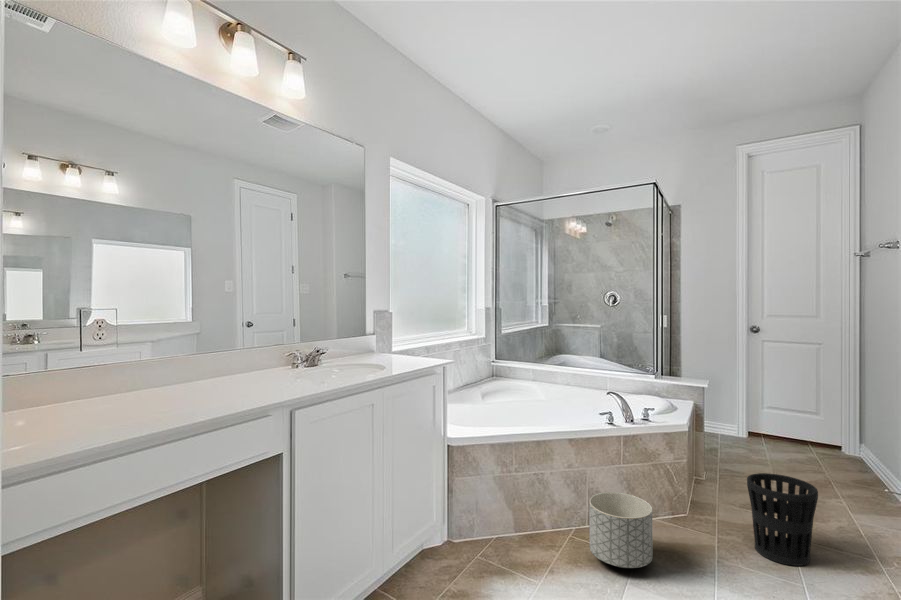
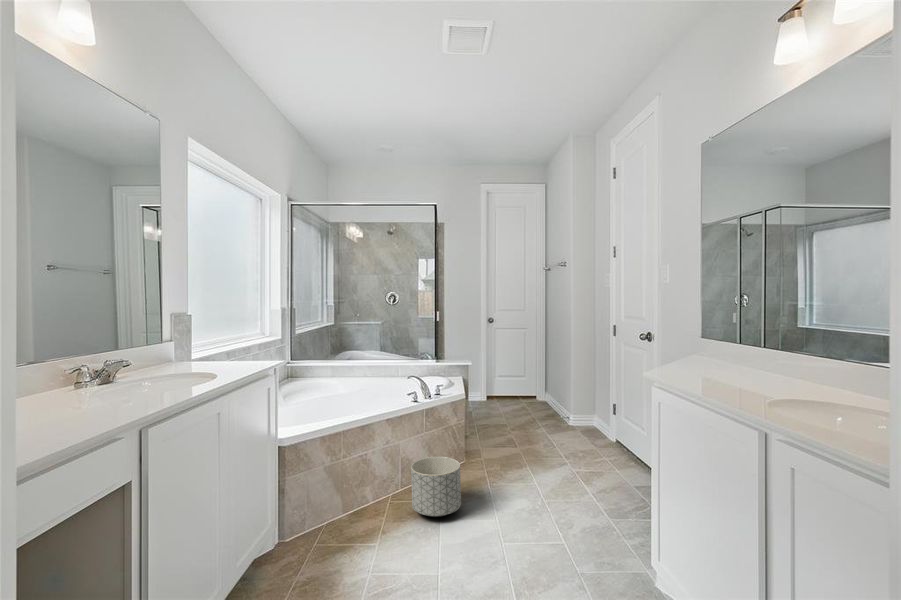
wastebasket: present [747,473,818,566] -> none [512,420,554,481]

